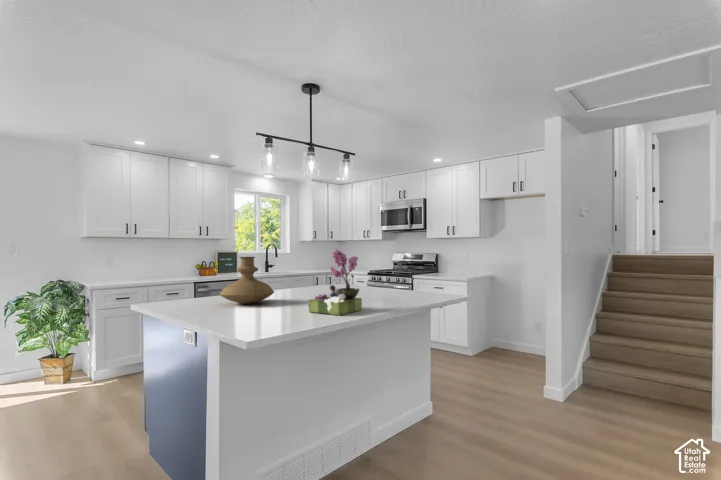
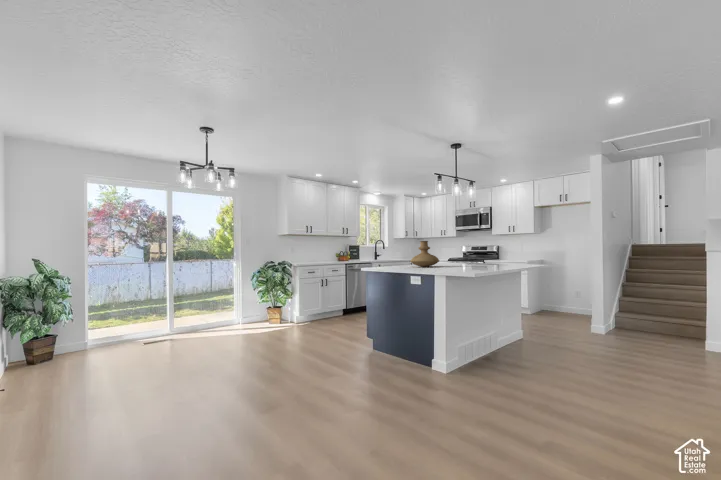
flower arrangement: present [309,249,362,315] -> none [472,235,498,268]

